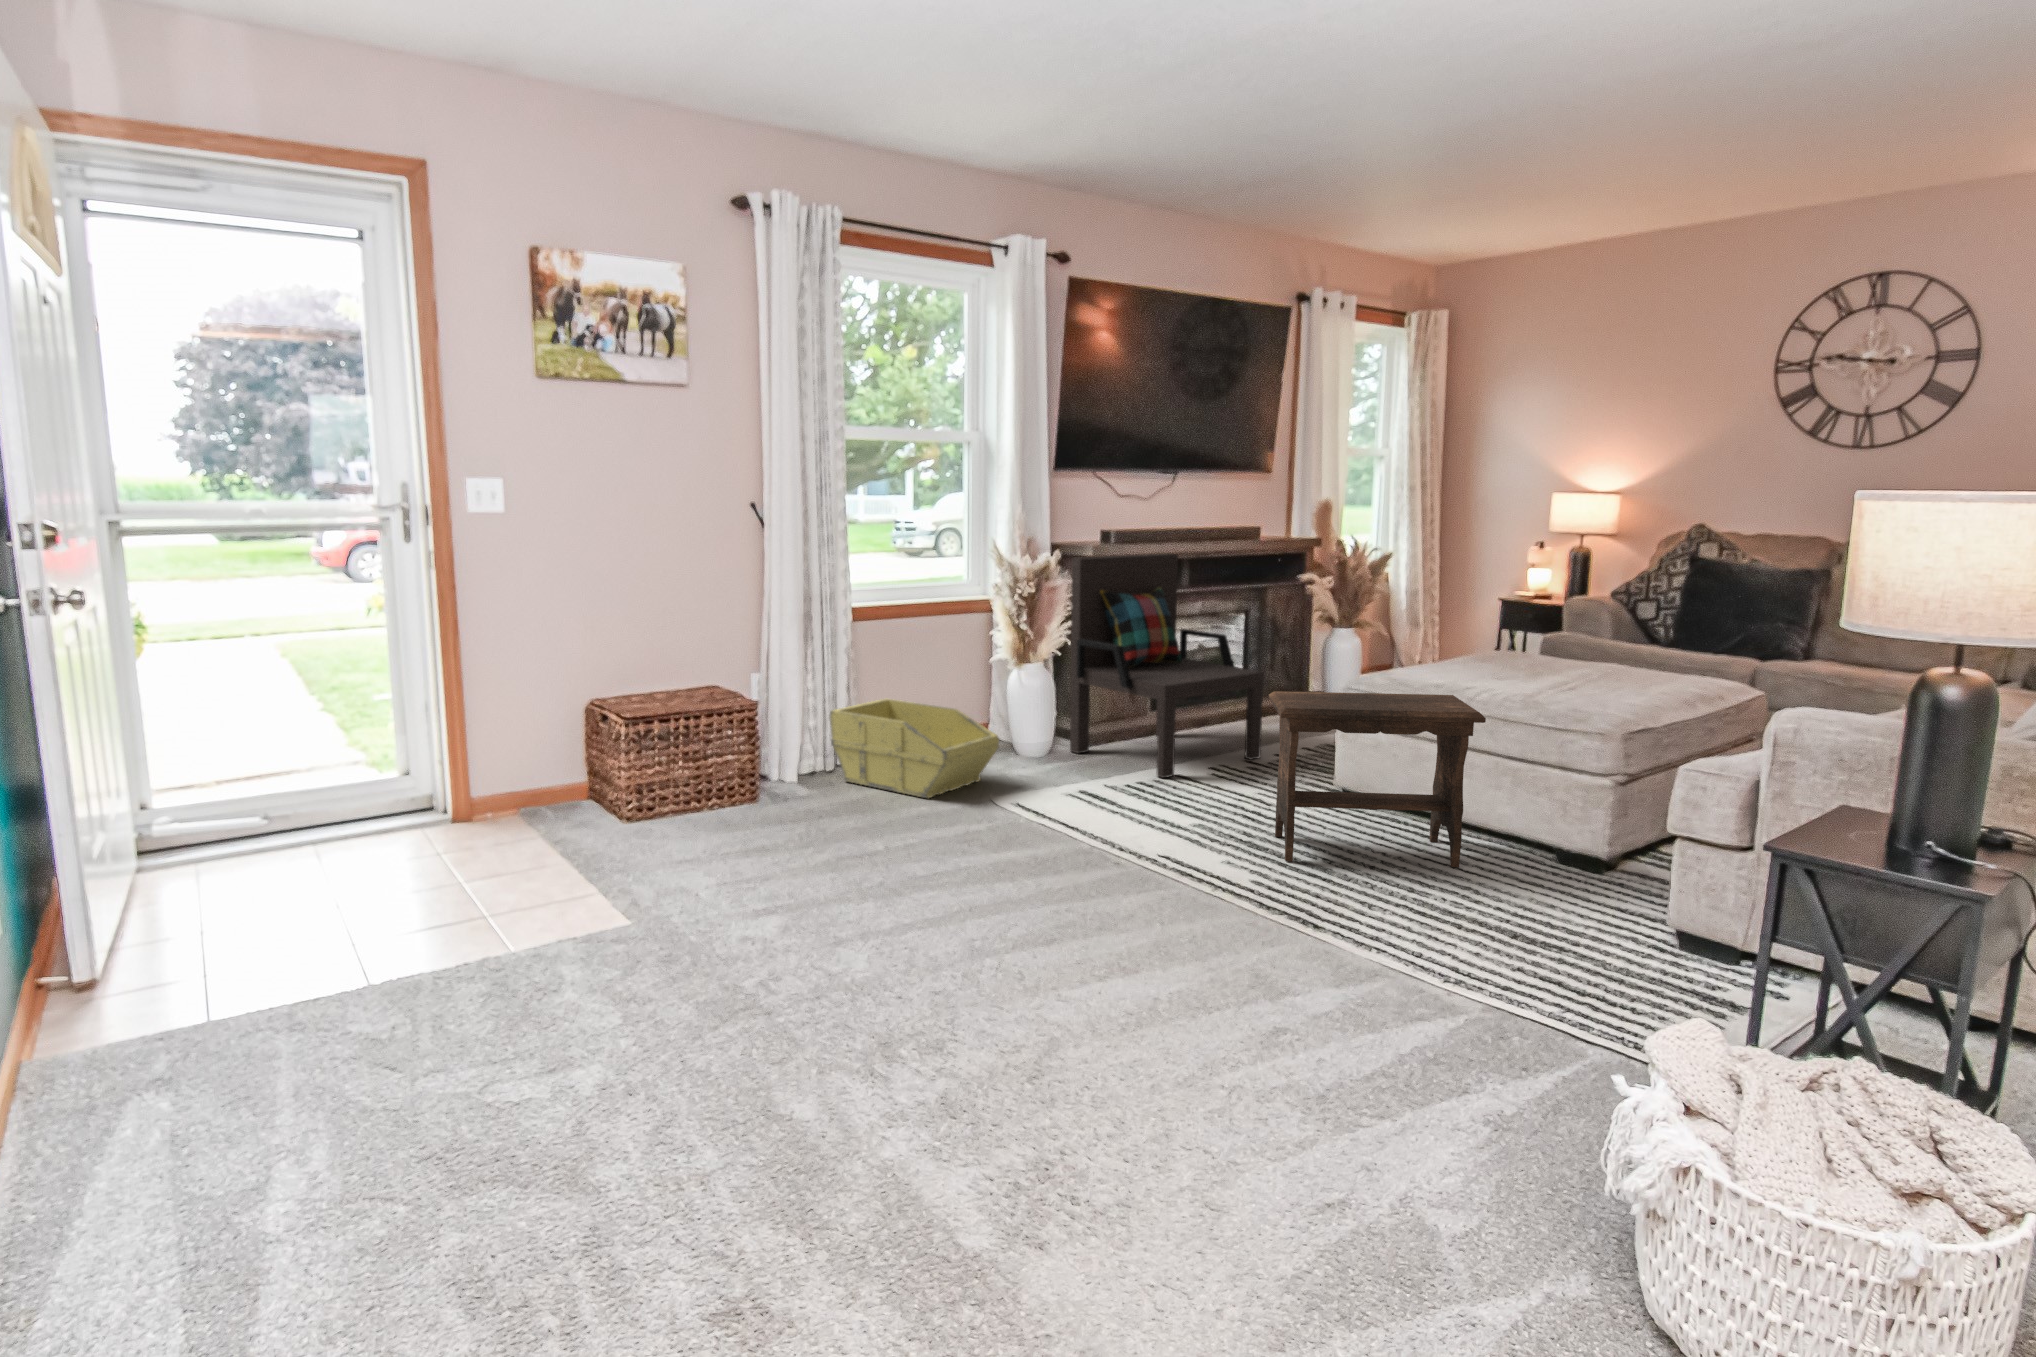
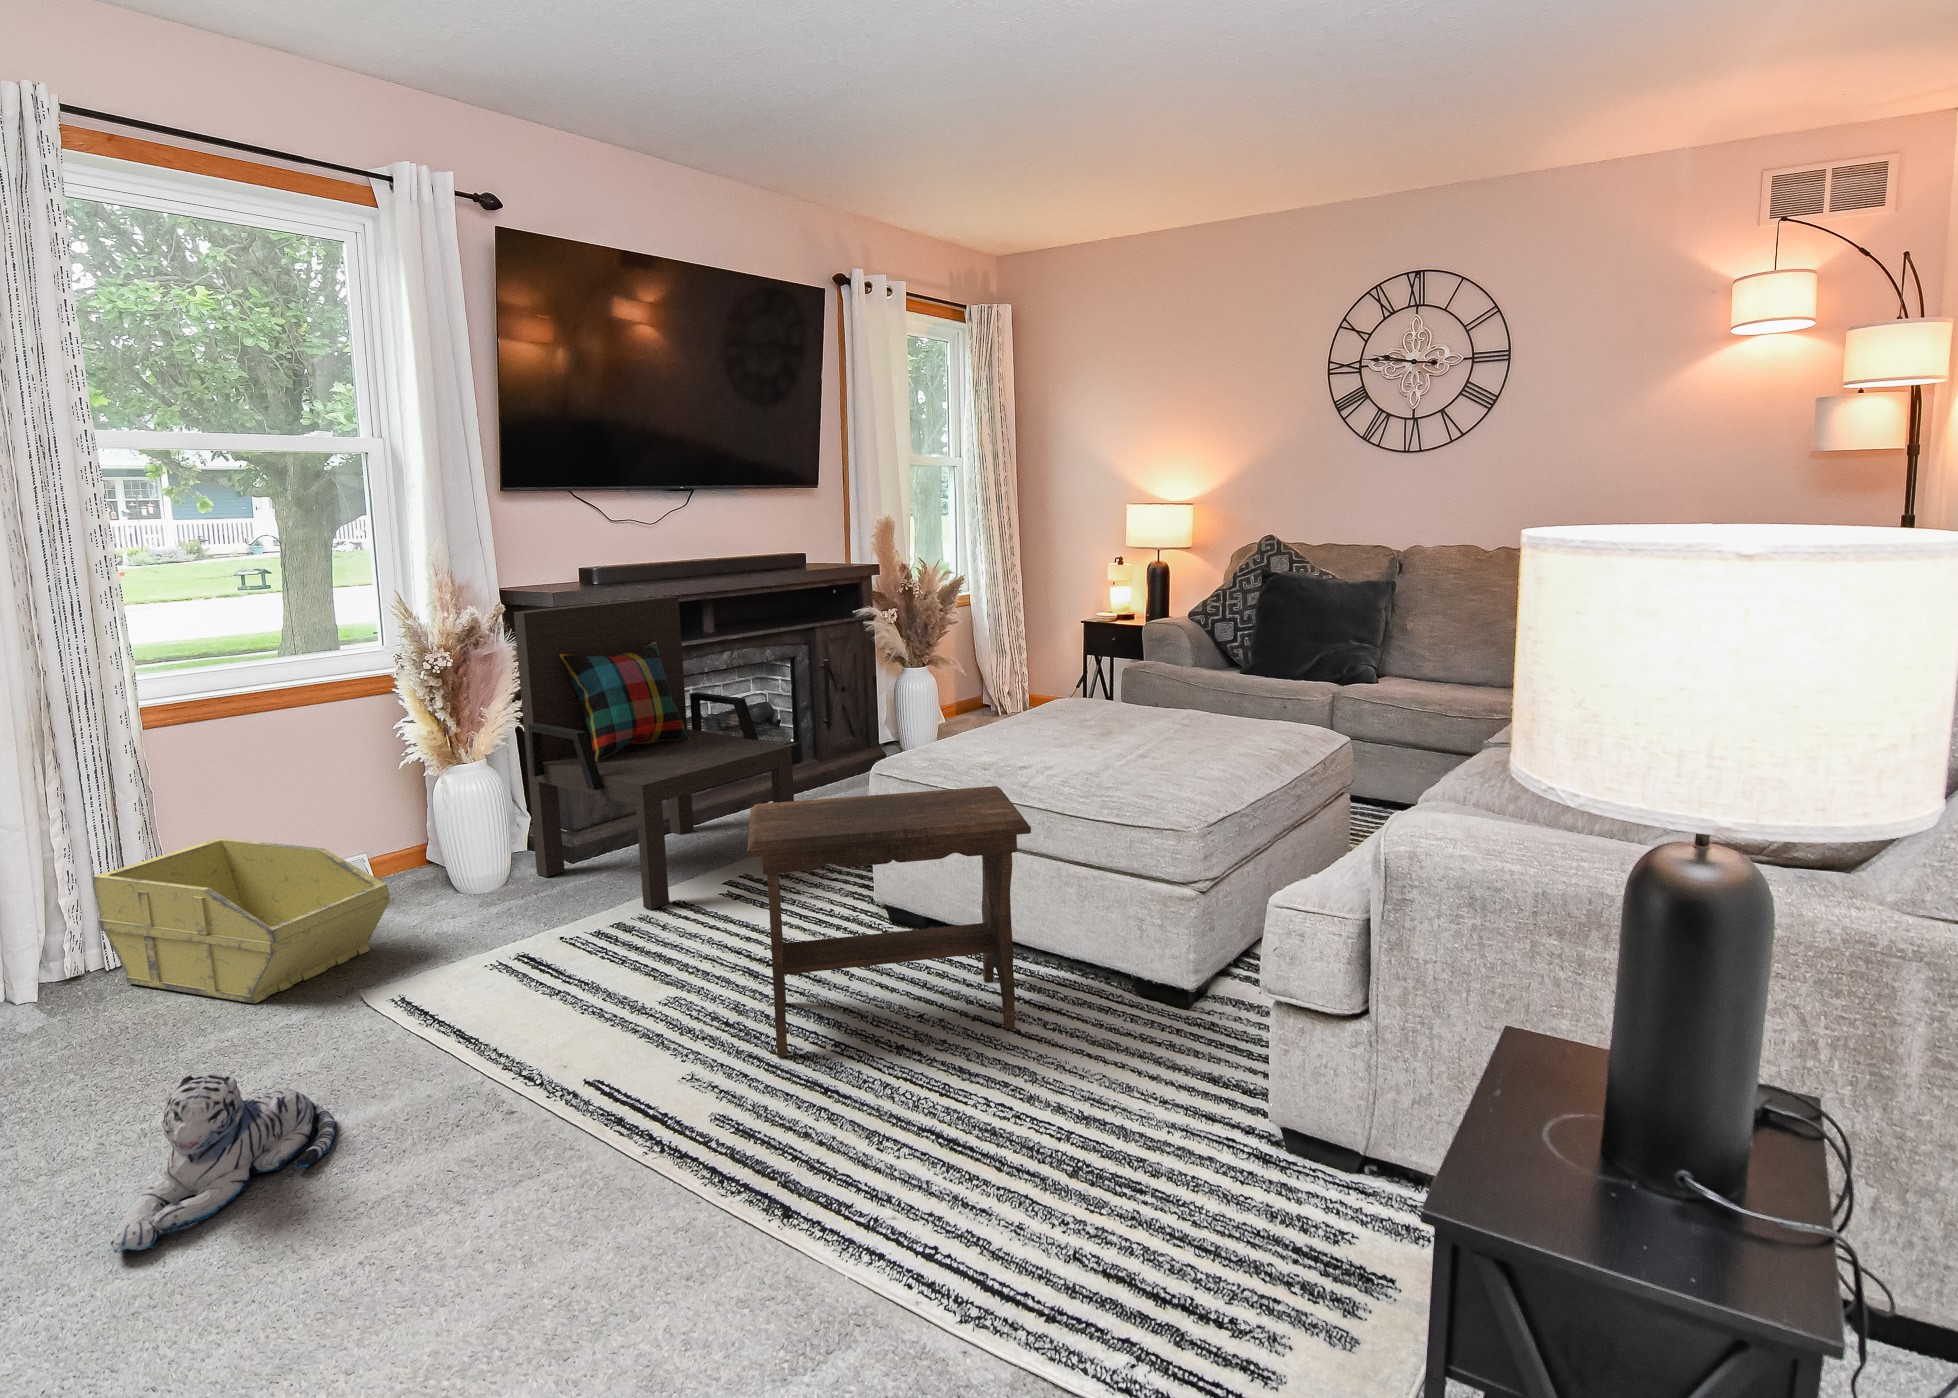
plush toy: none [929,804,1019,892] -> present [111,1074,337,1252]

